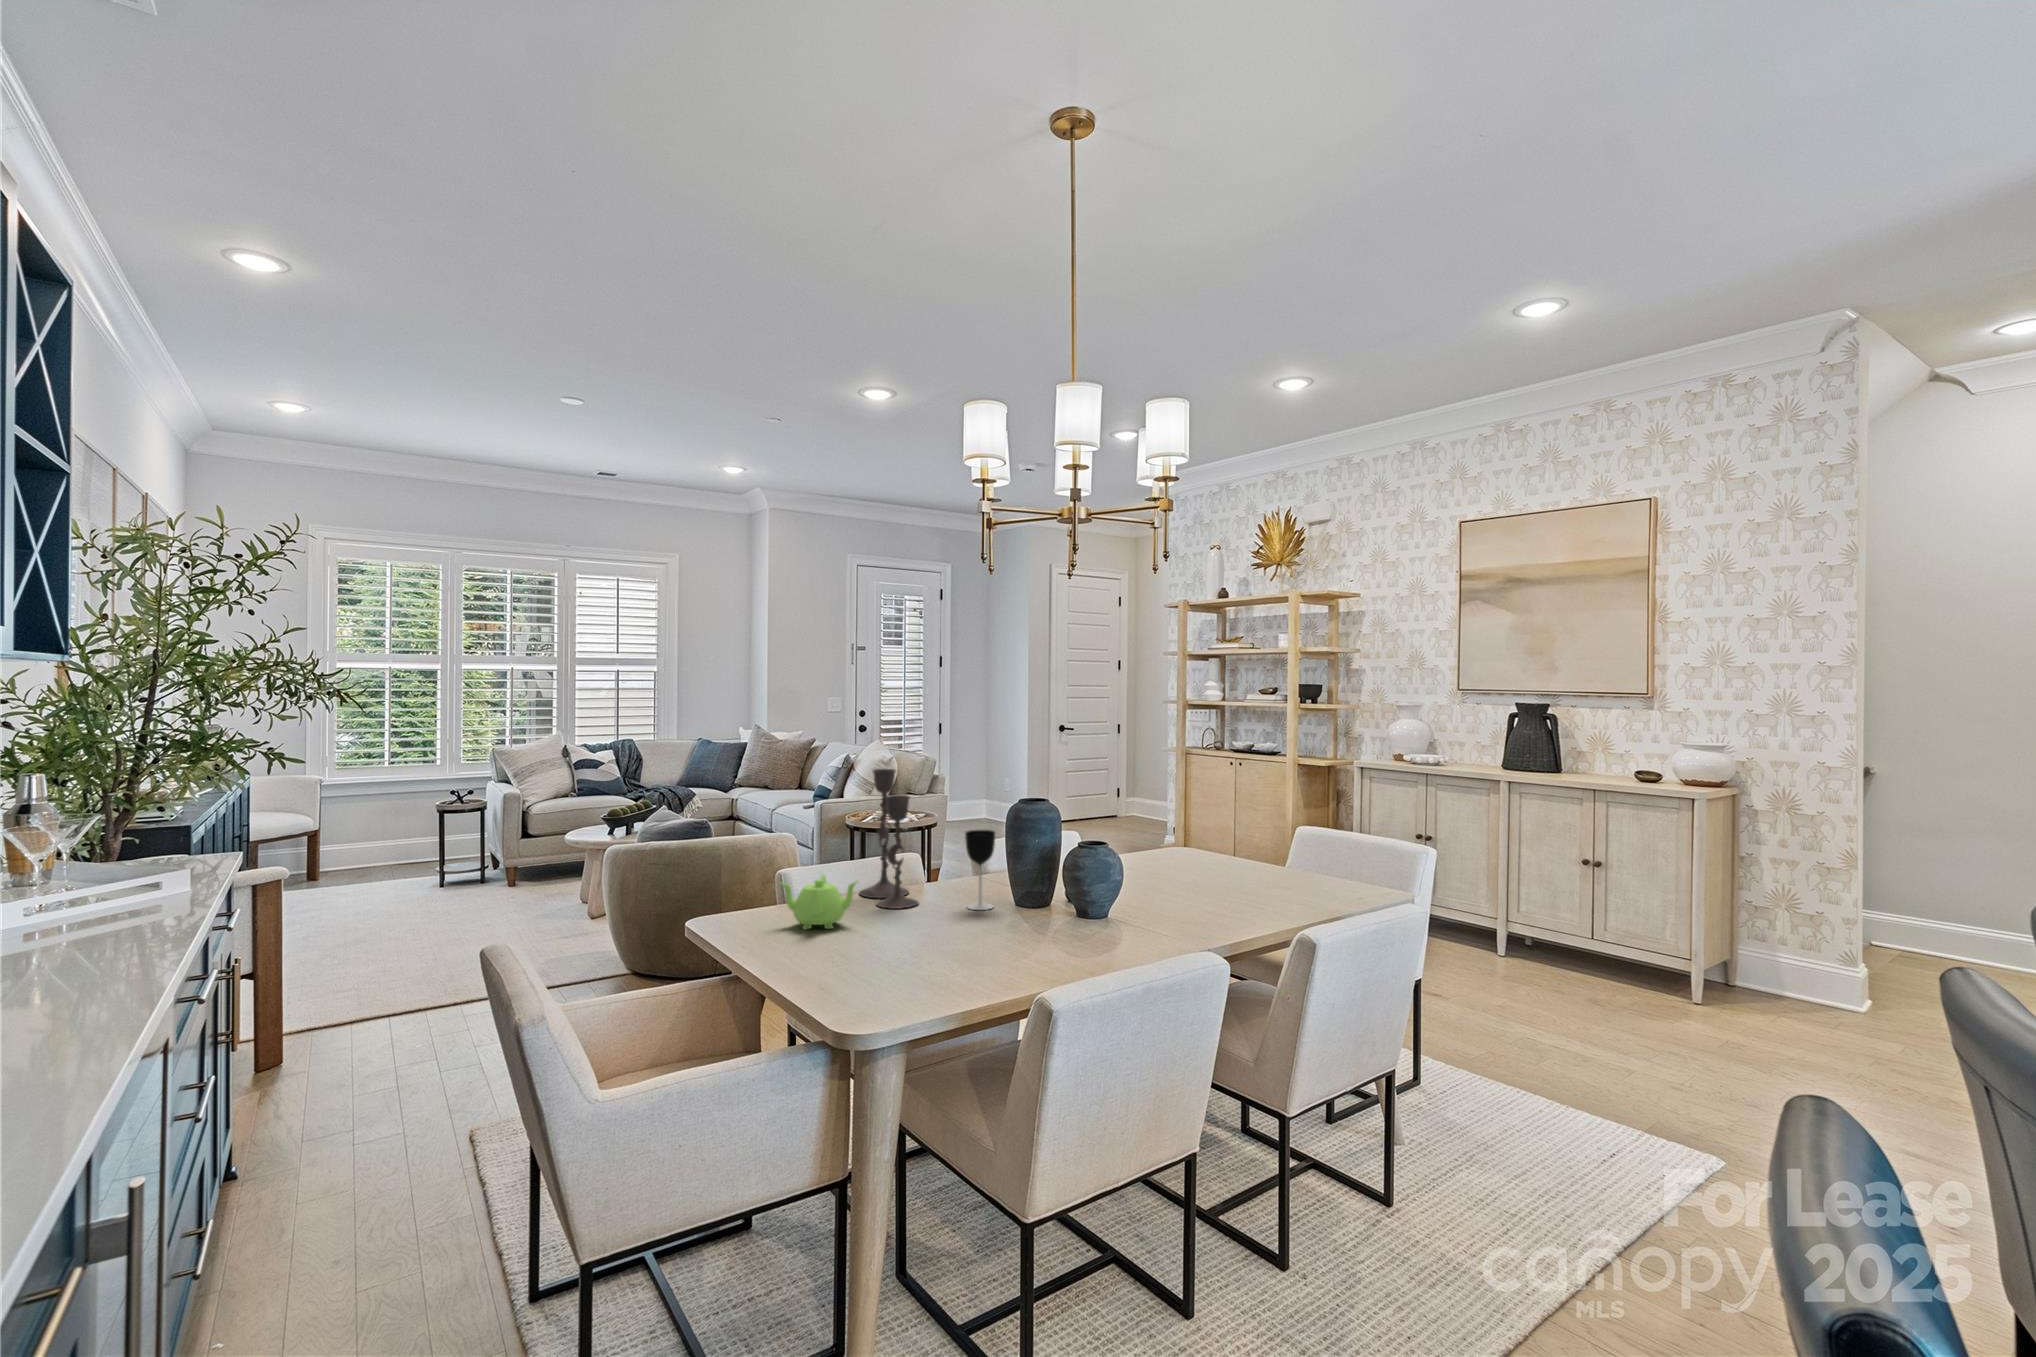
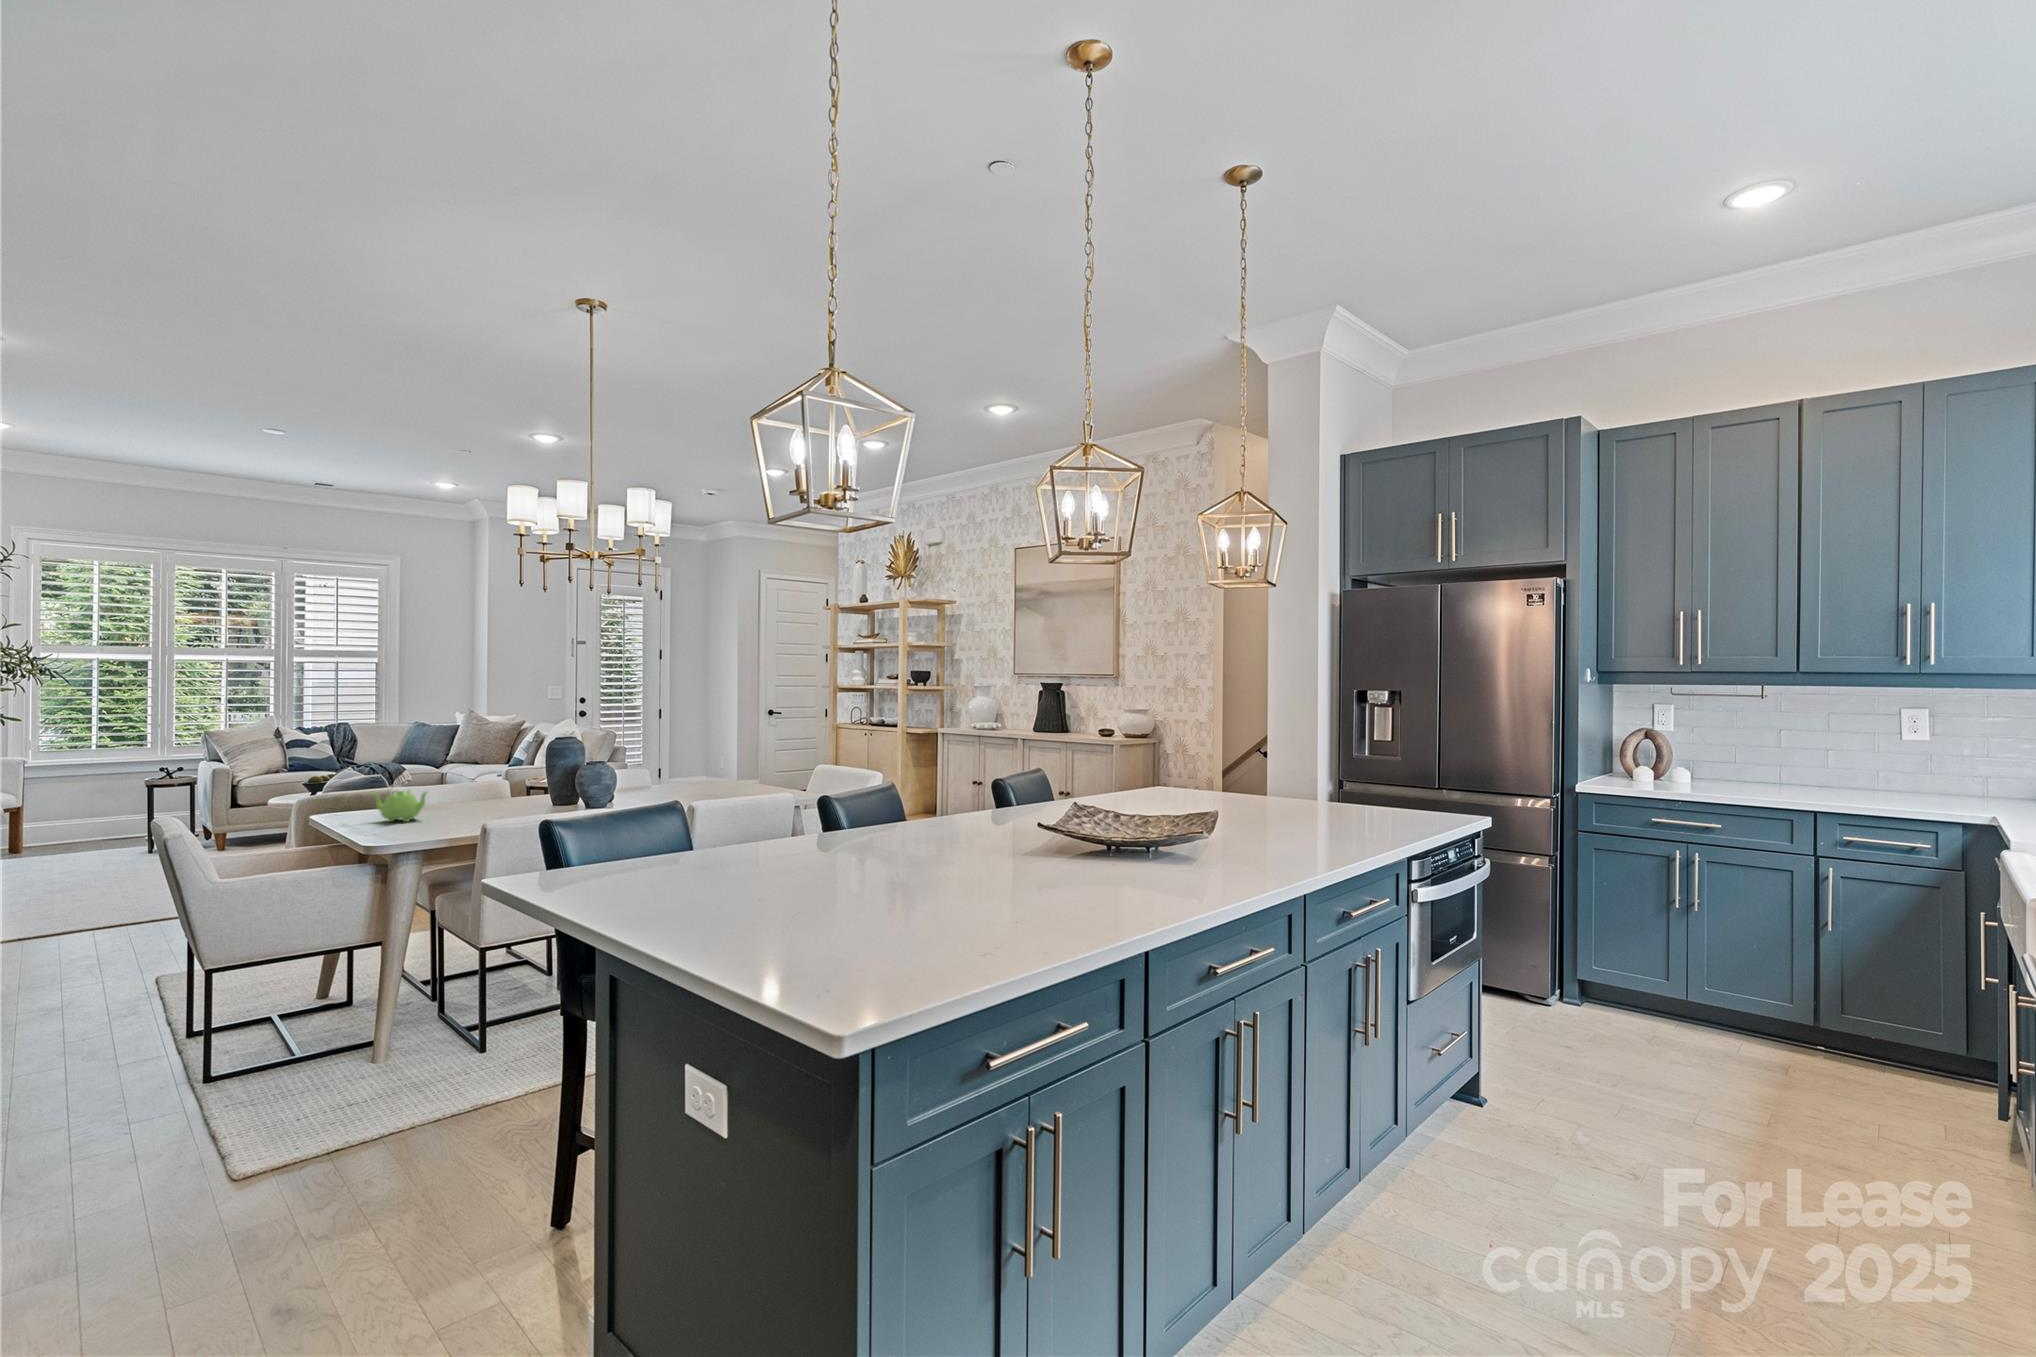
candlestick: present [859,769,918,909] -> none [449,722,488,813]
wine glass: present [965,830,995,910] -> none [517,760,540,812]

